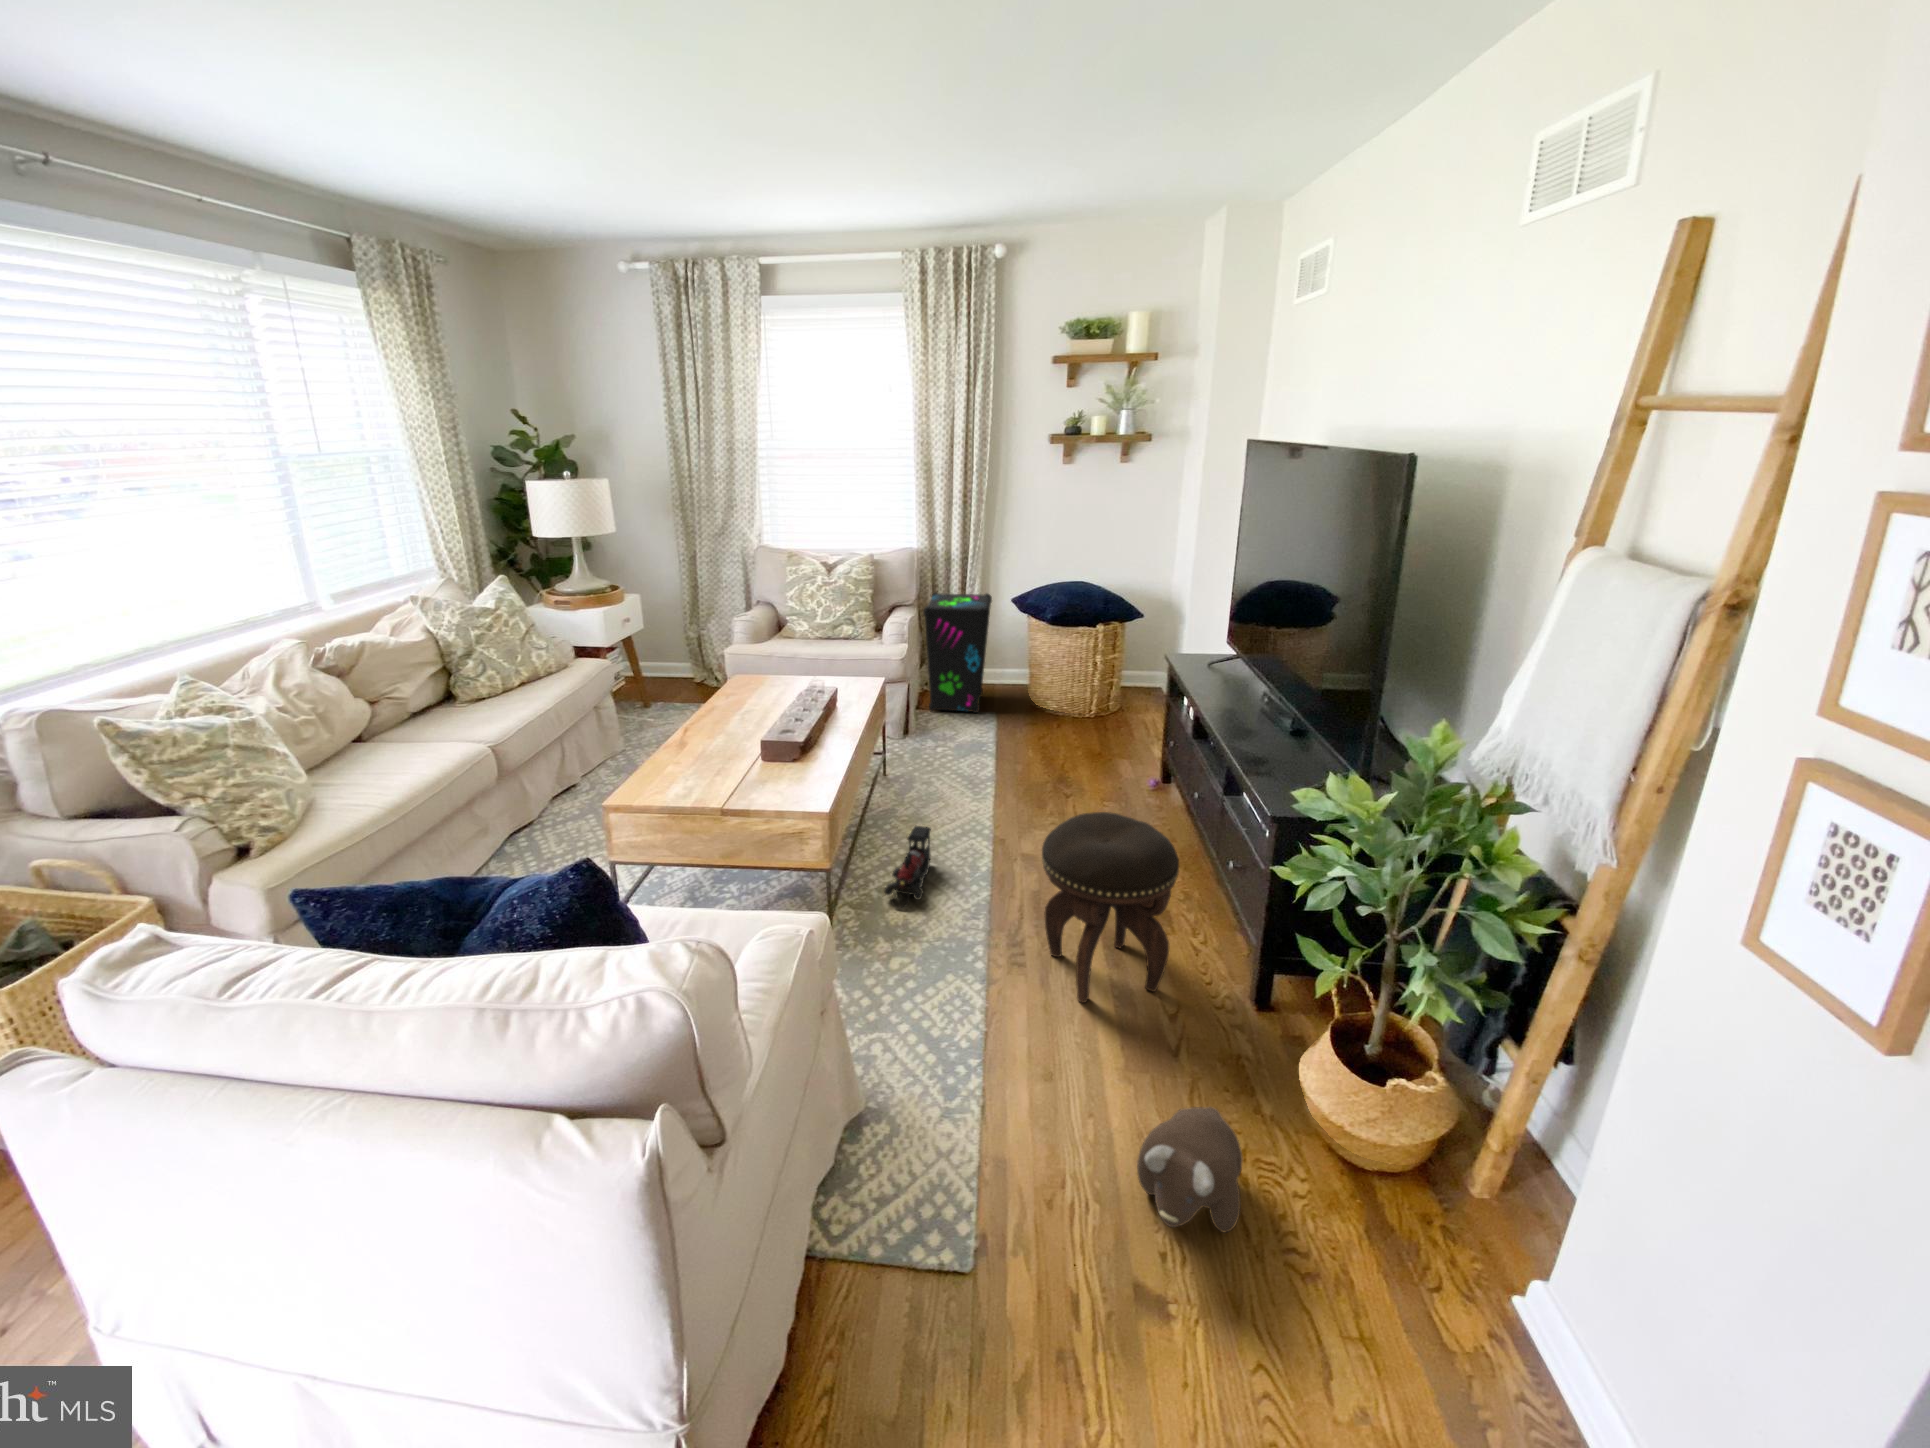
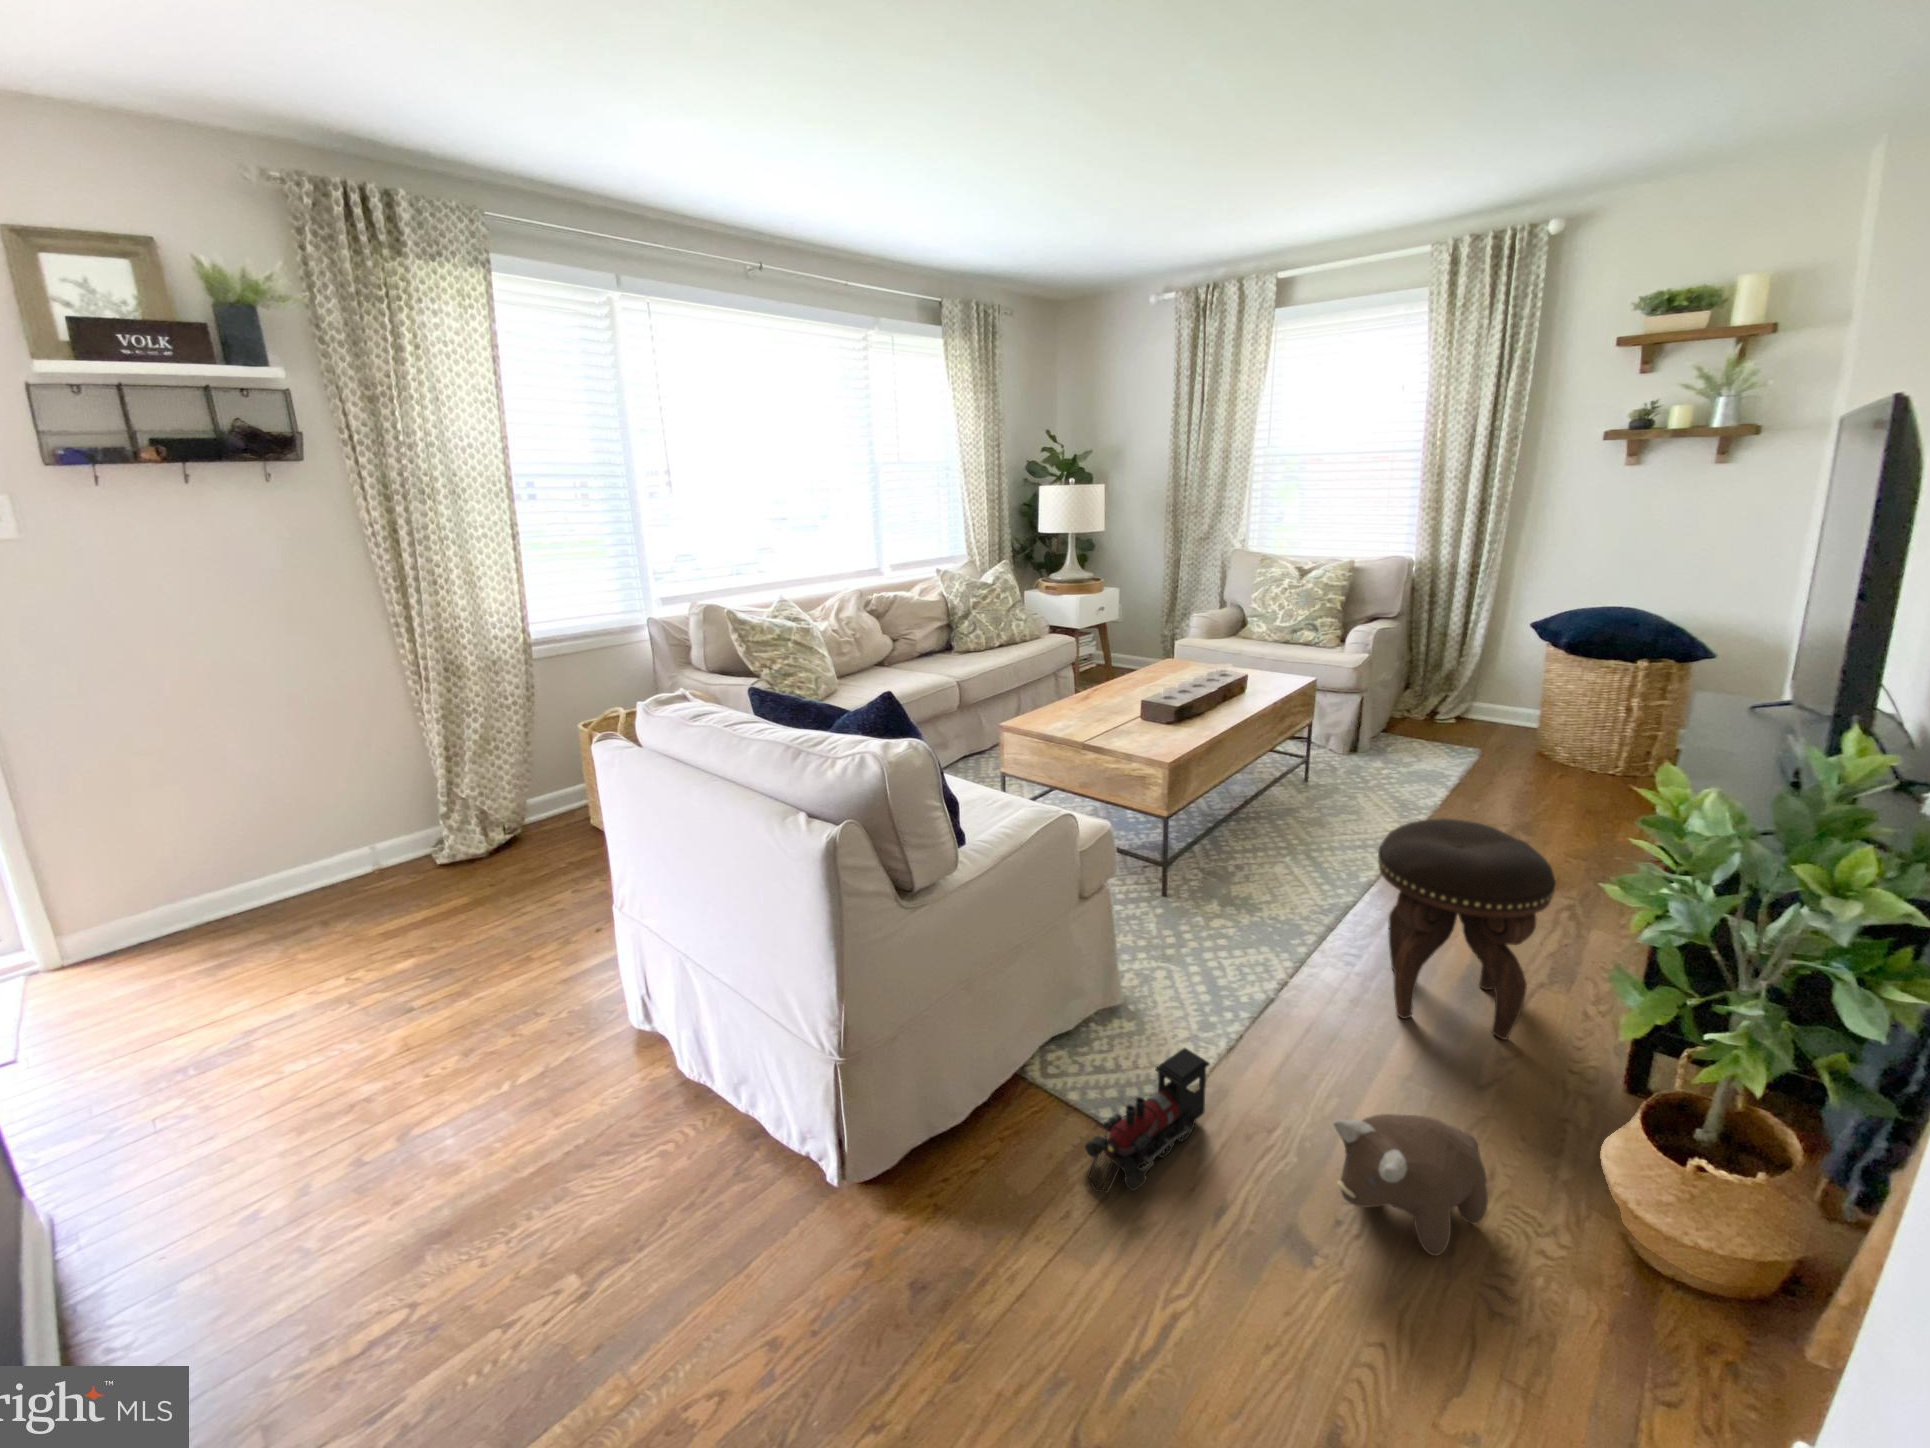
speaker: present [923,592,992,713] -> none [1395,609,1499,747]
toy train: present [884,826,931,907] -> present [1085,1048,1209,1193]

